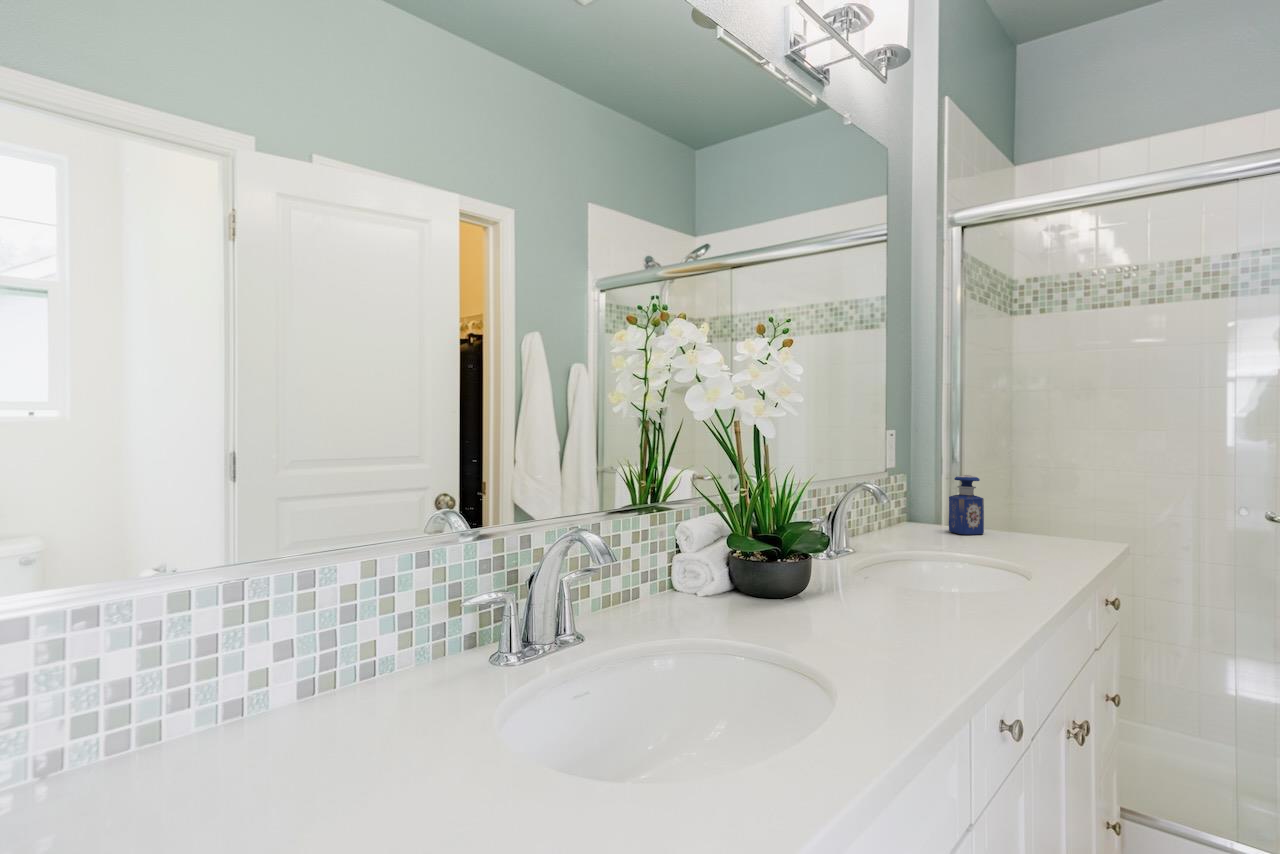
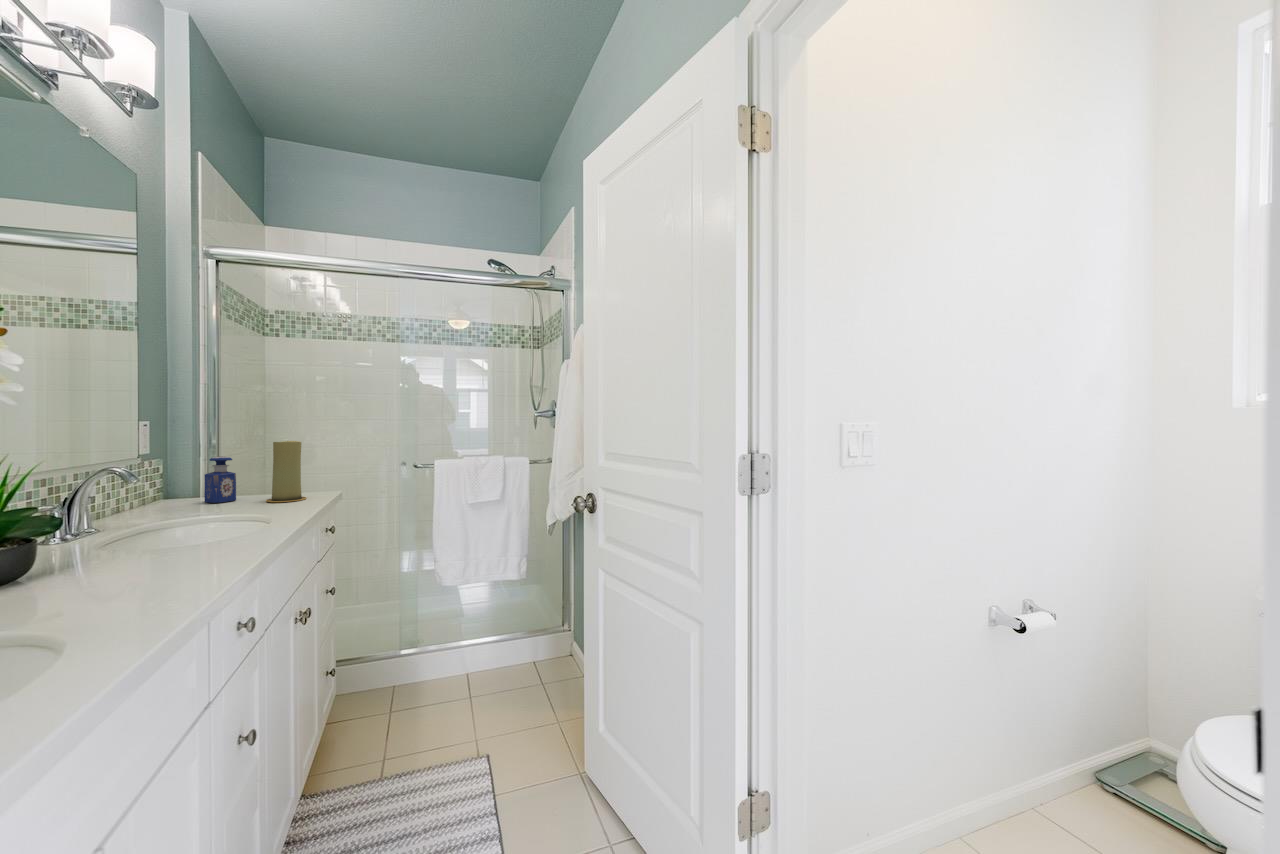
candle: none [1021,459,1076,546] -> present [266,441,306,502]

